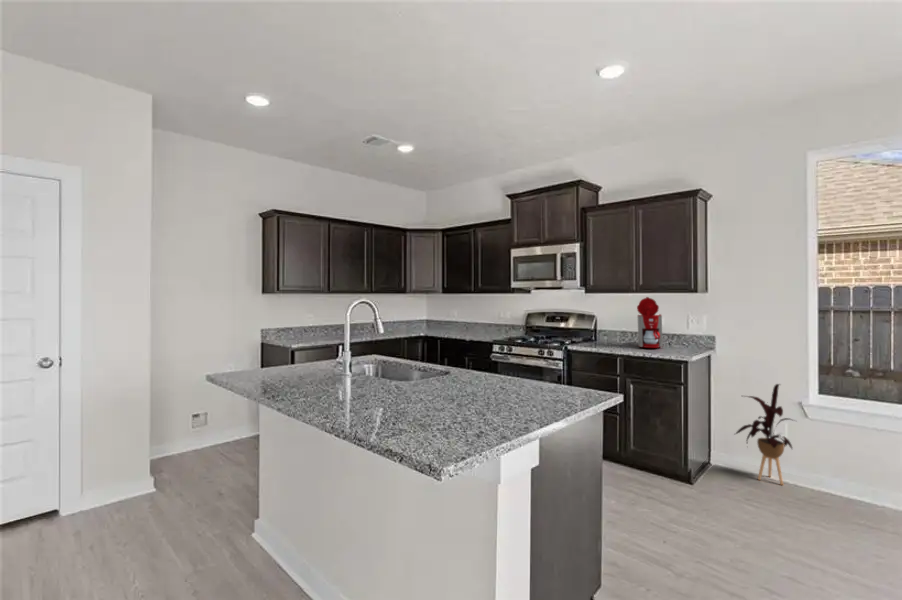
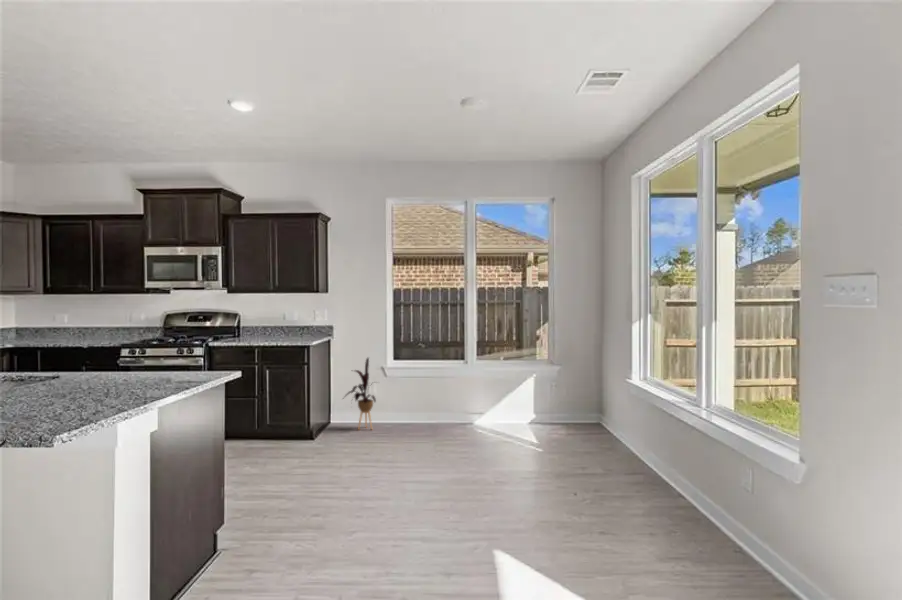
coffee maker: present [627,297,663,348] -> none [264,296,293,339]

